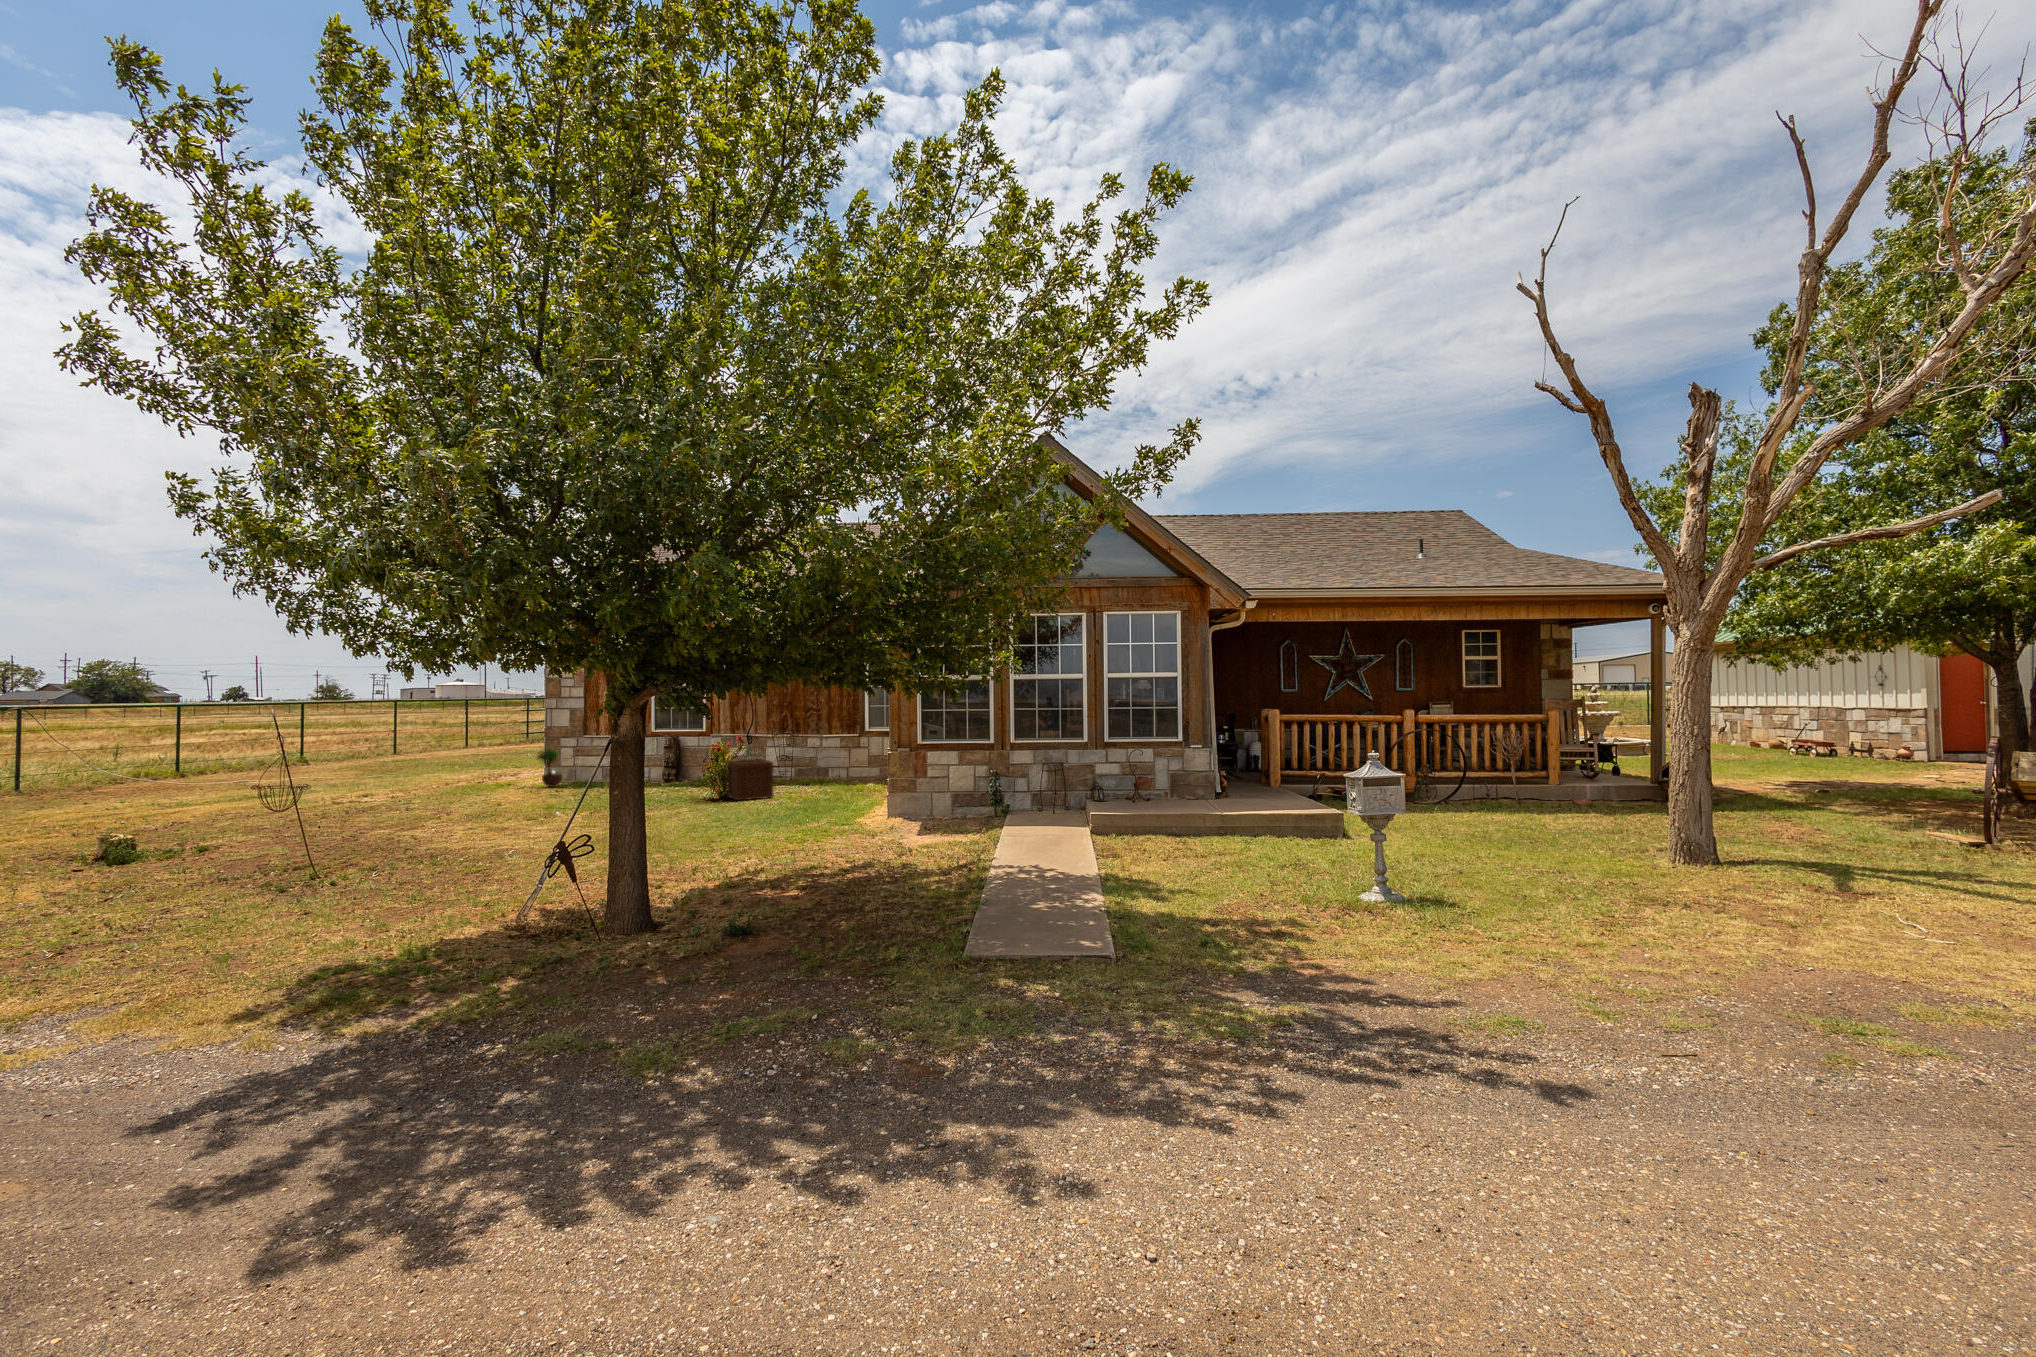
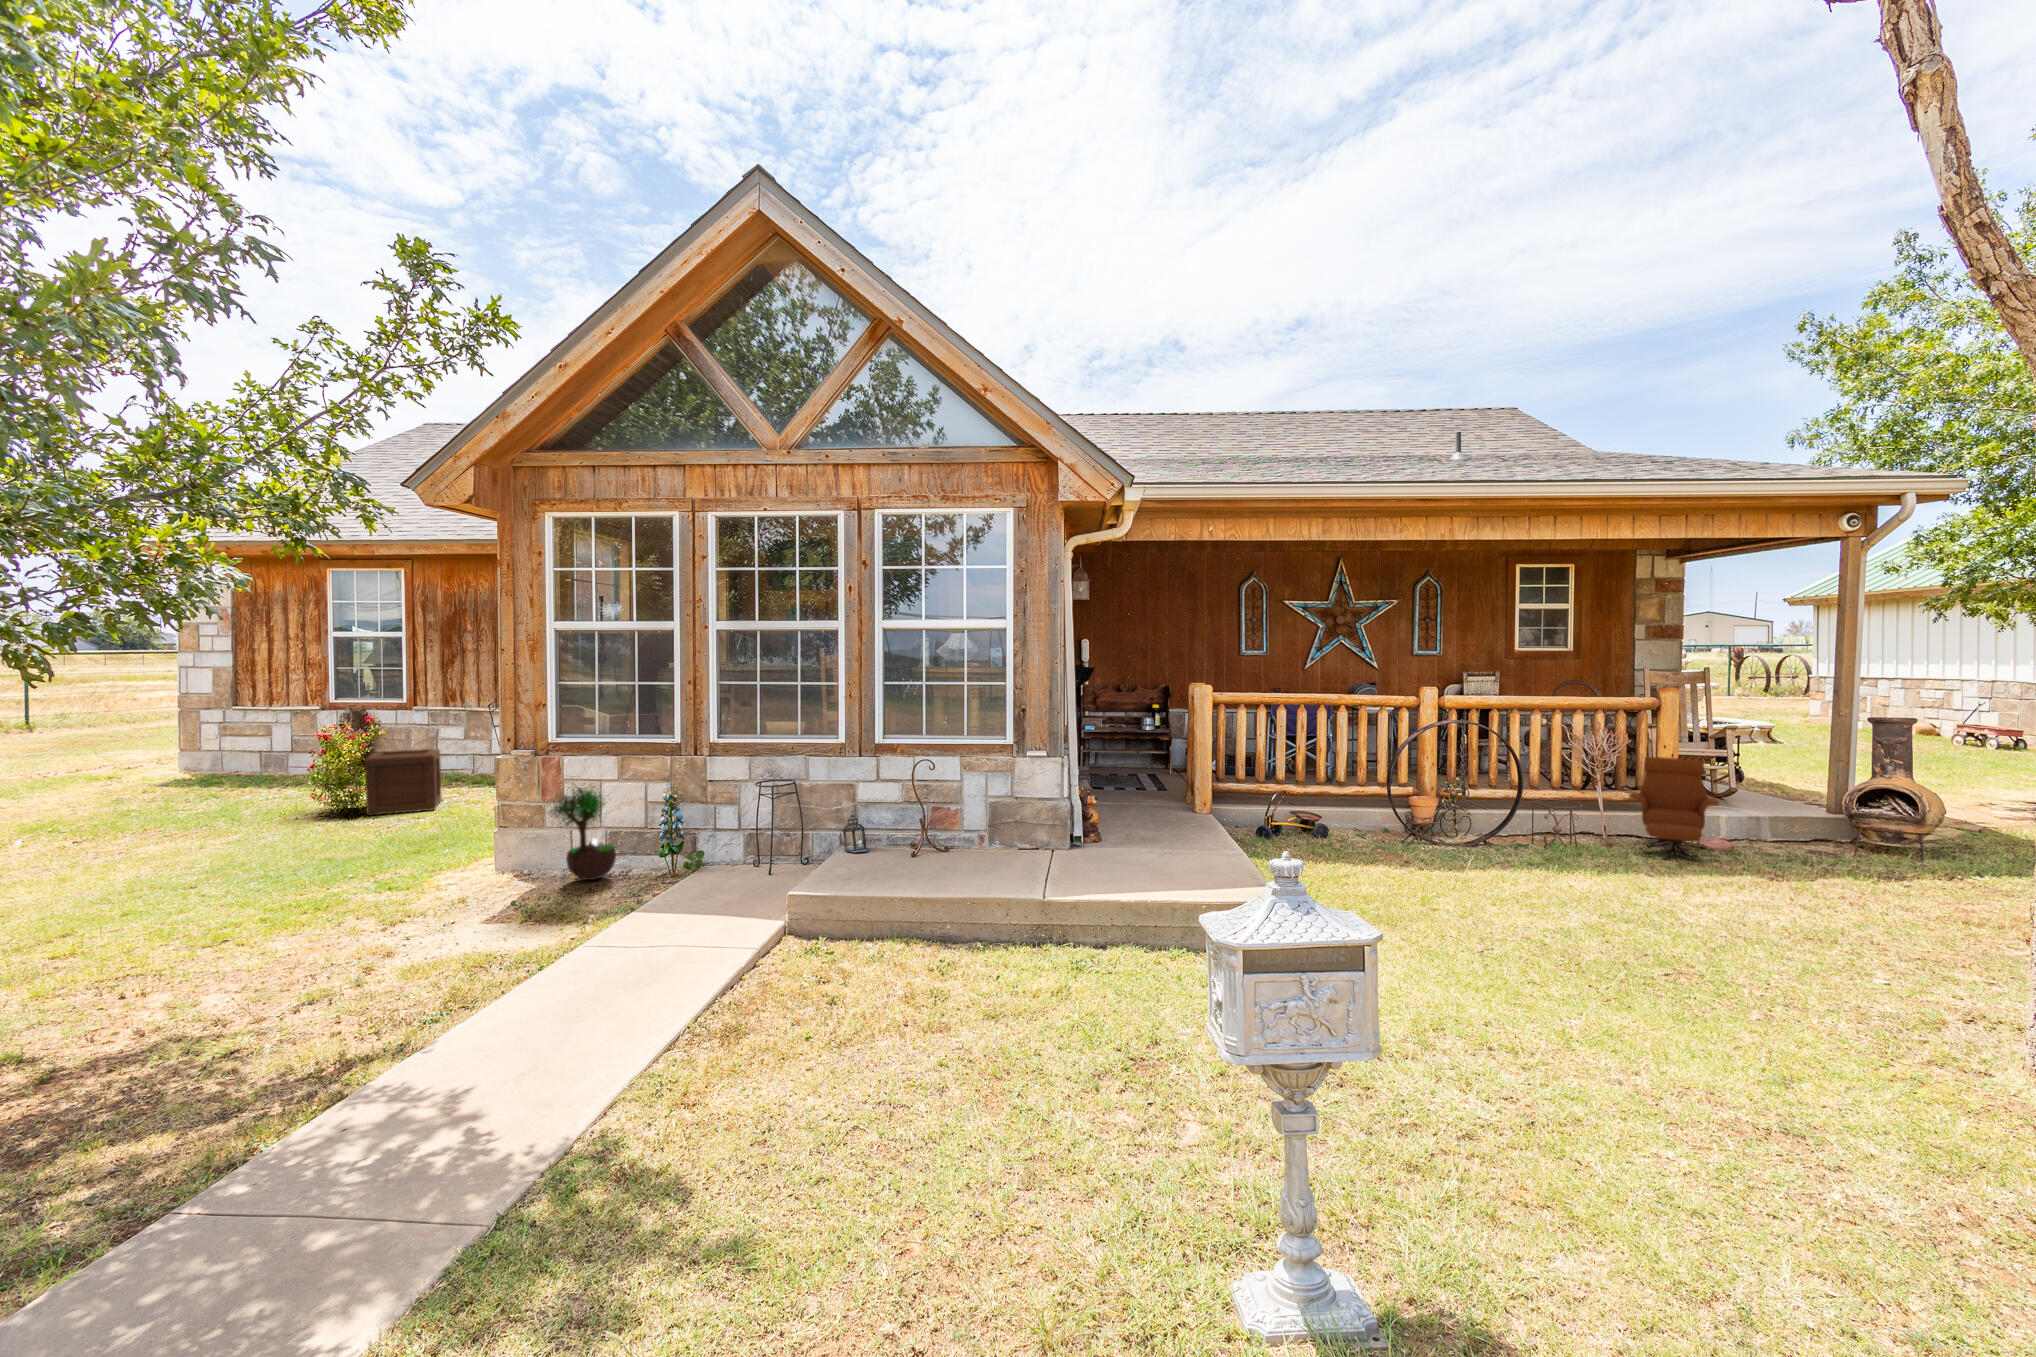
potted tree: present [537,749,562,787] -> present [547,783,616,880]
lounge chair: none [1527,749,1577,806] -> present [1629,757,1719,861]

